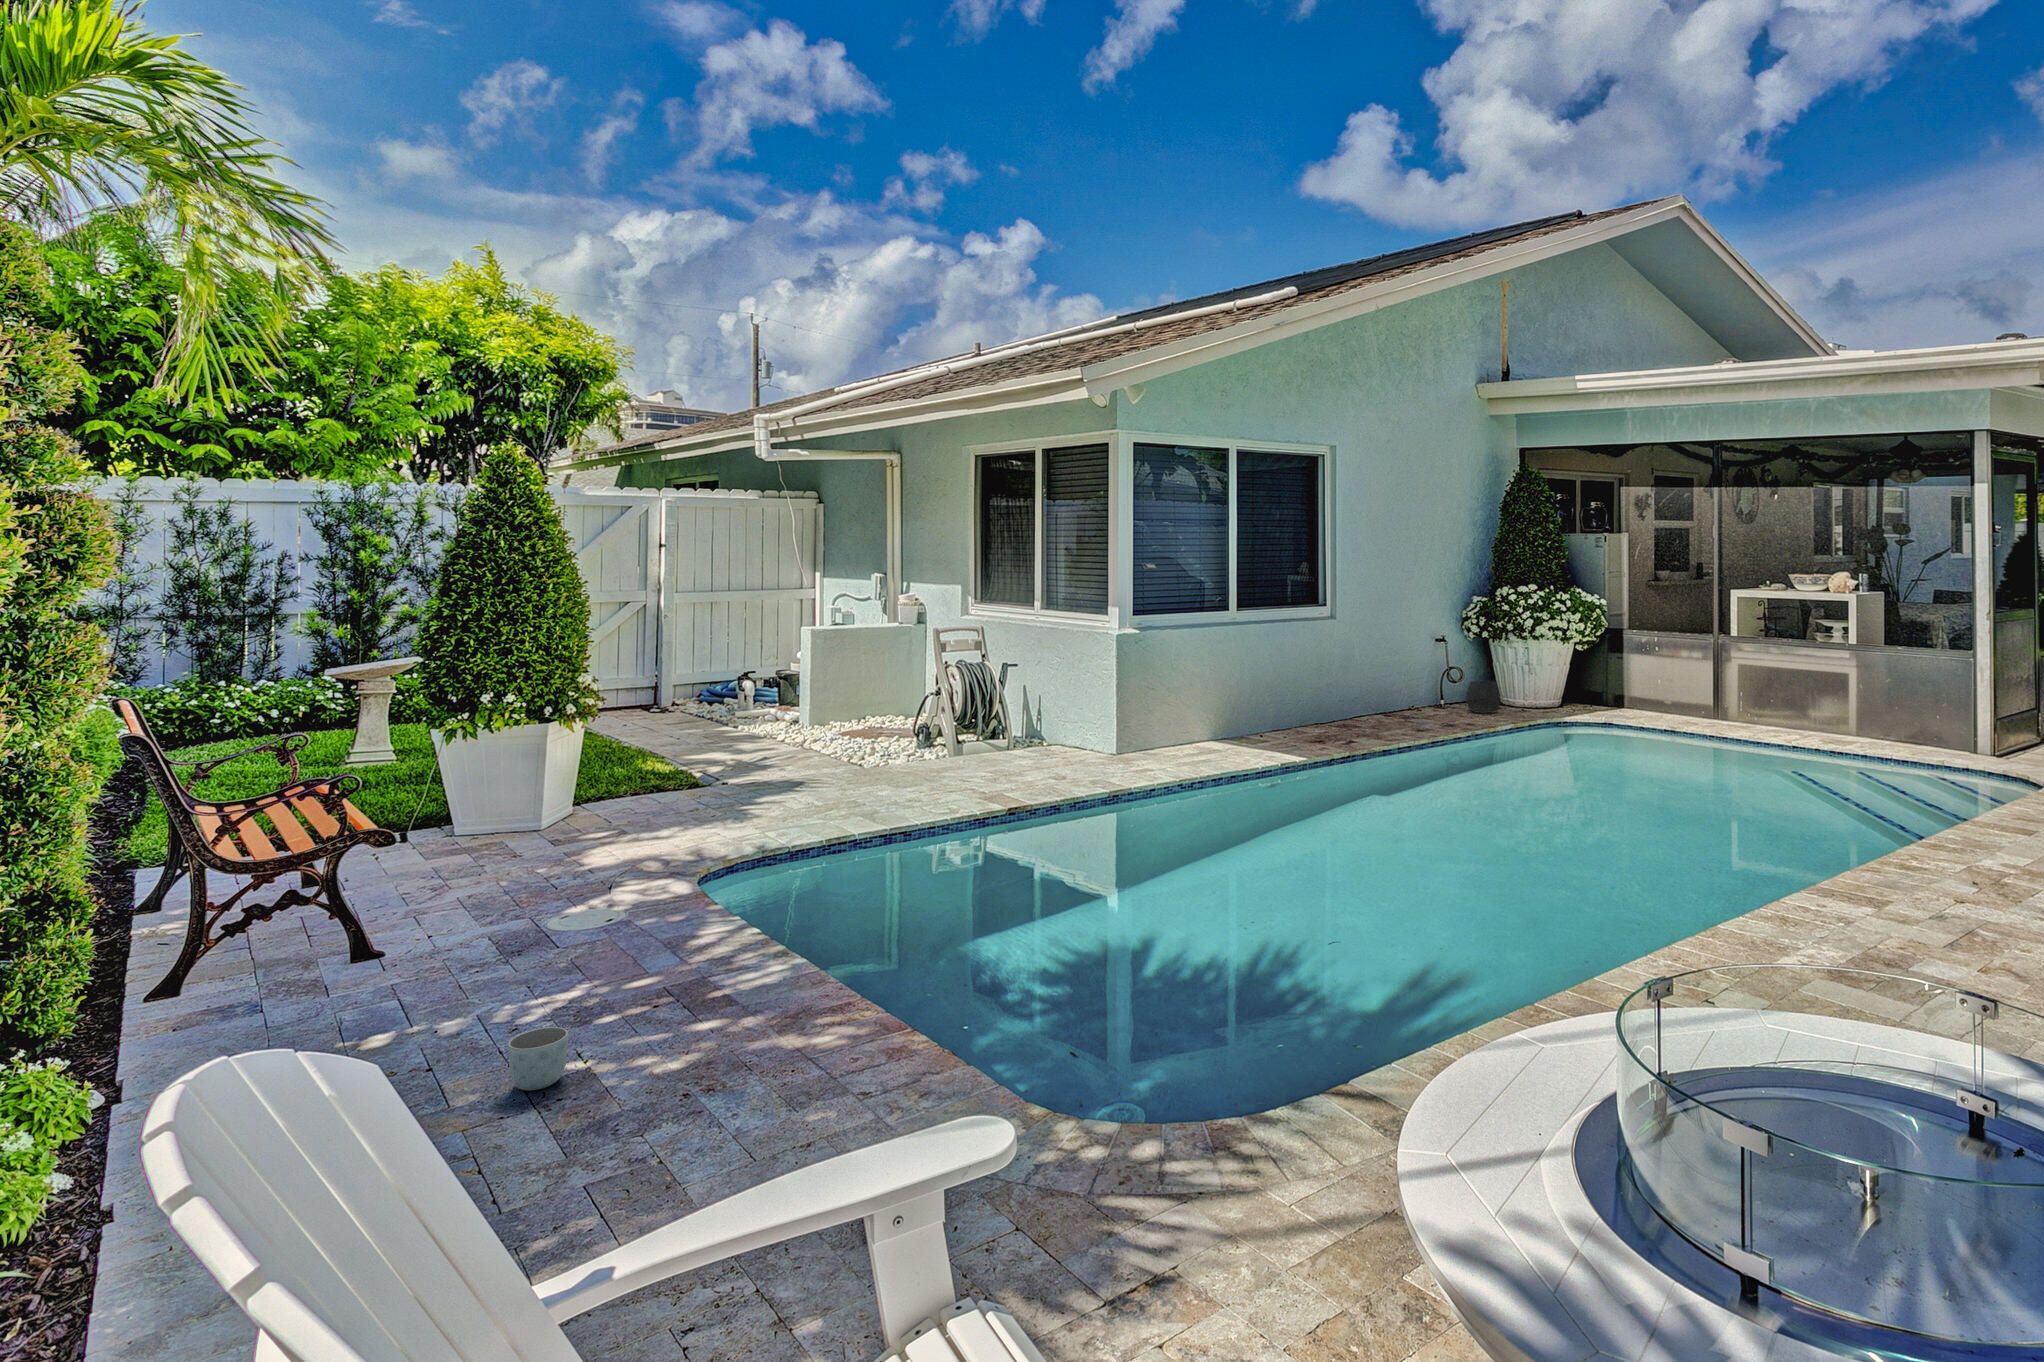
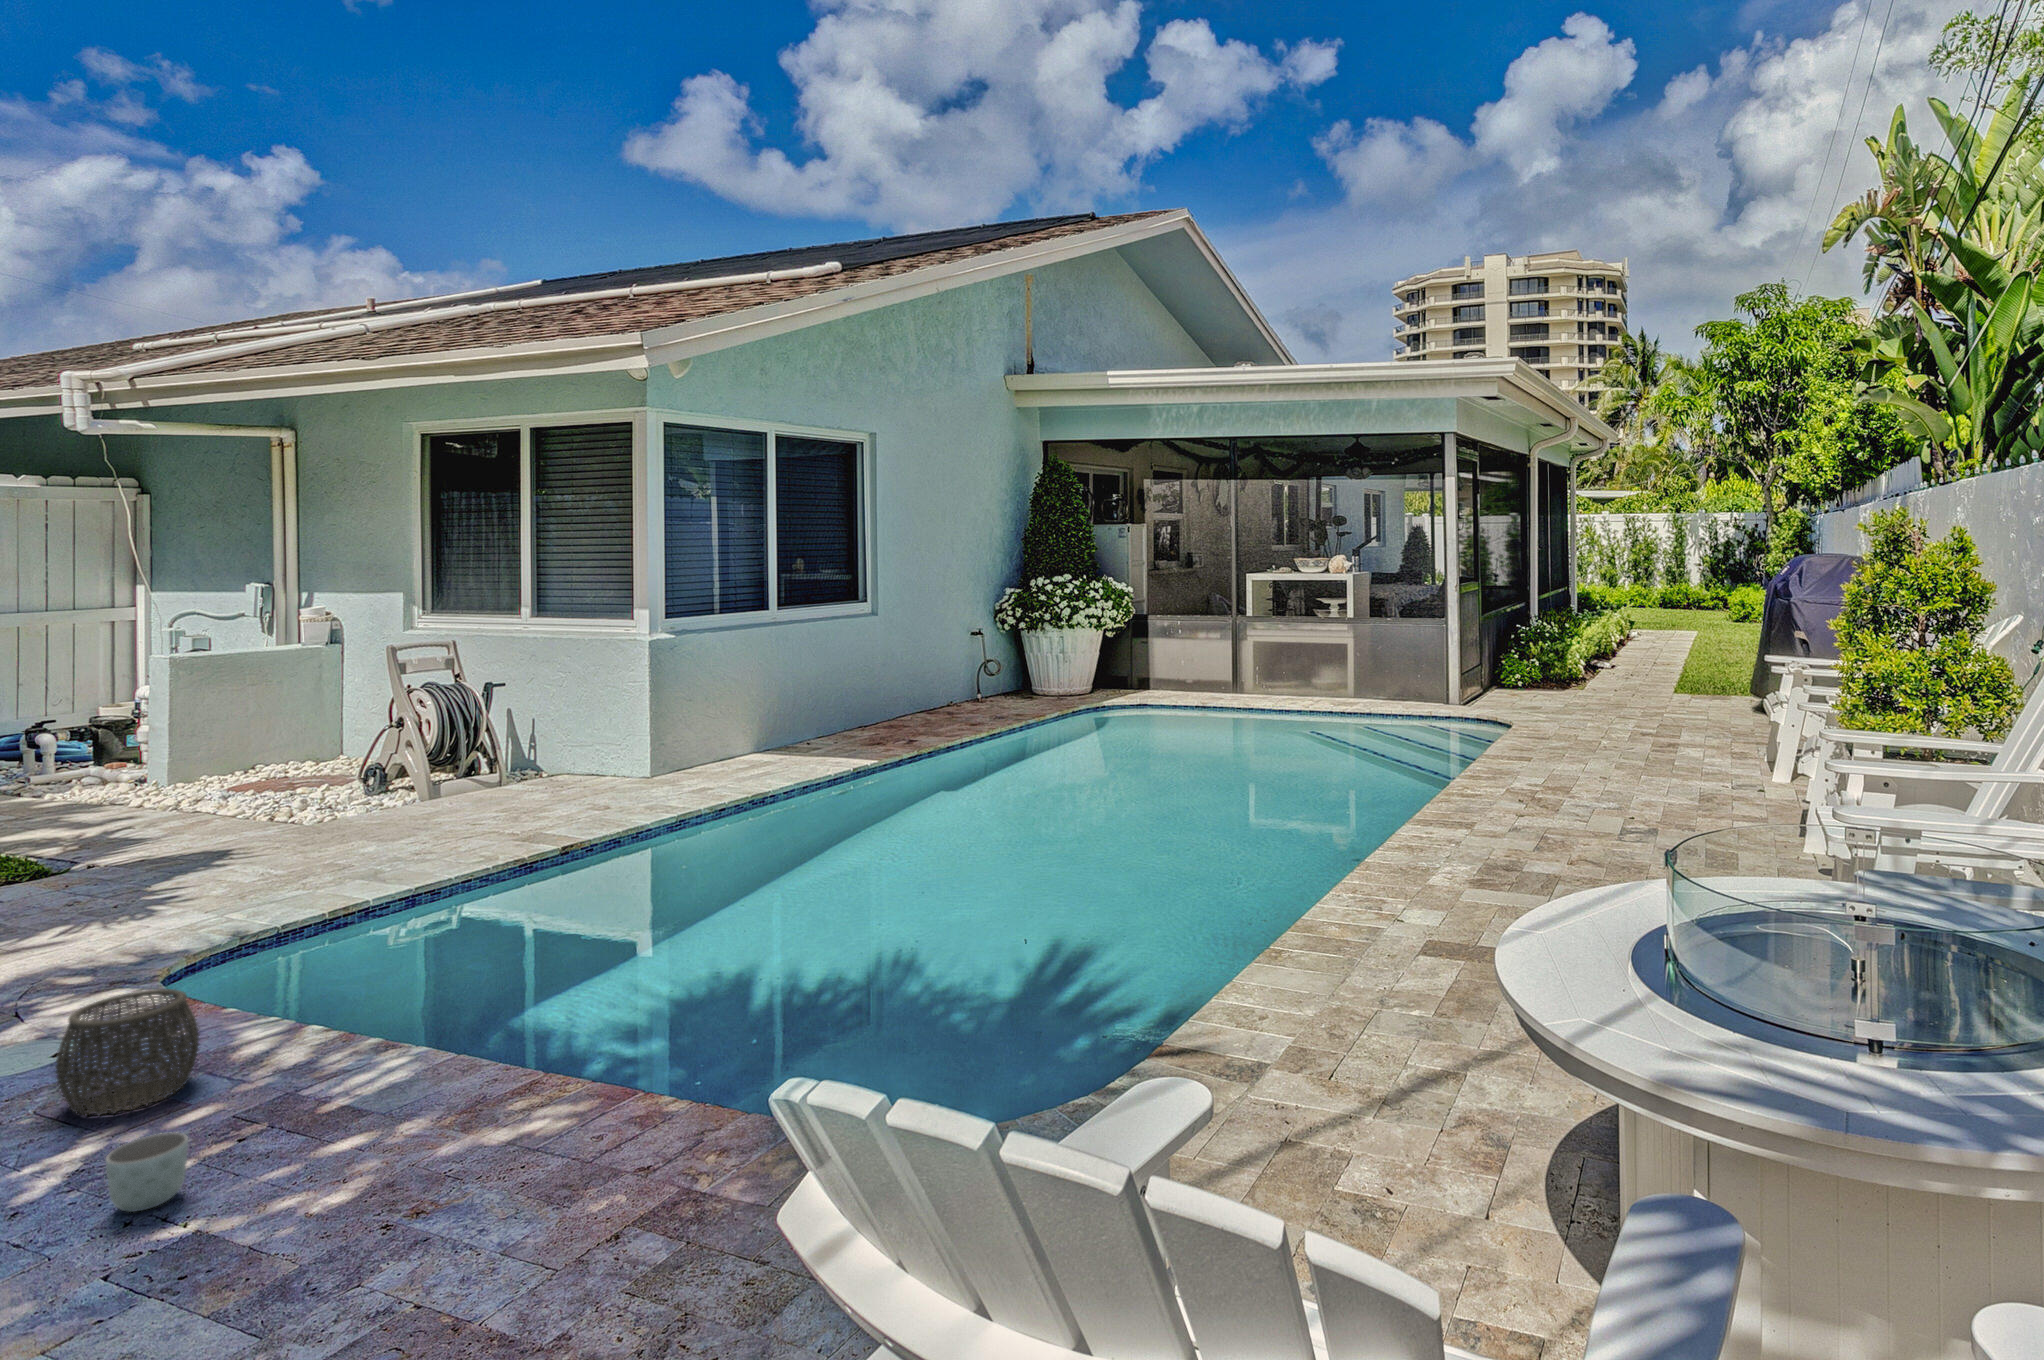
woven basket: present [1466,681,1501,714] -> present [55,989,200,1116]

